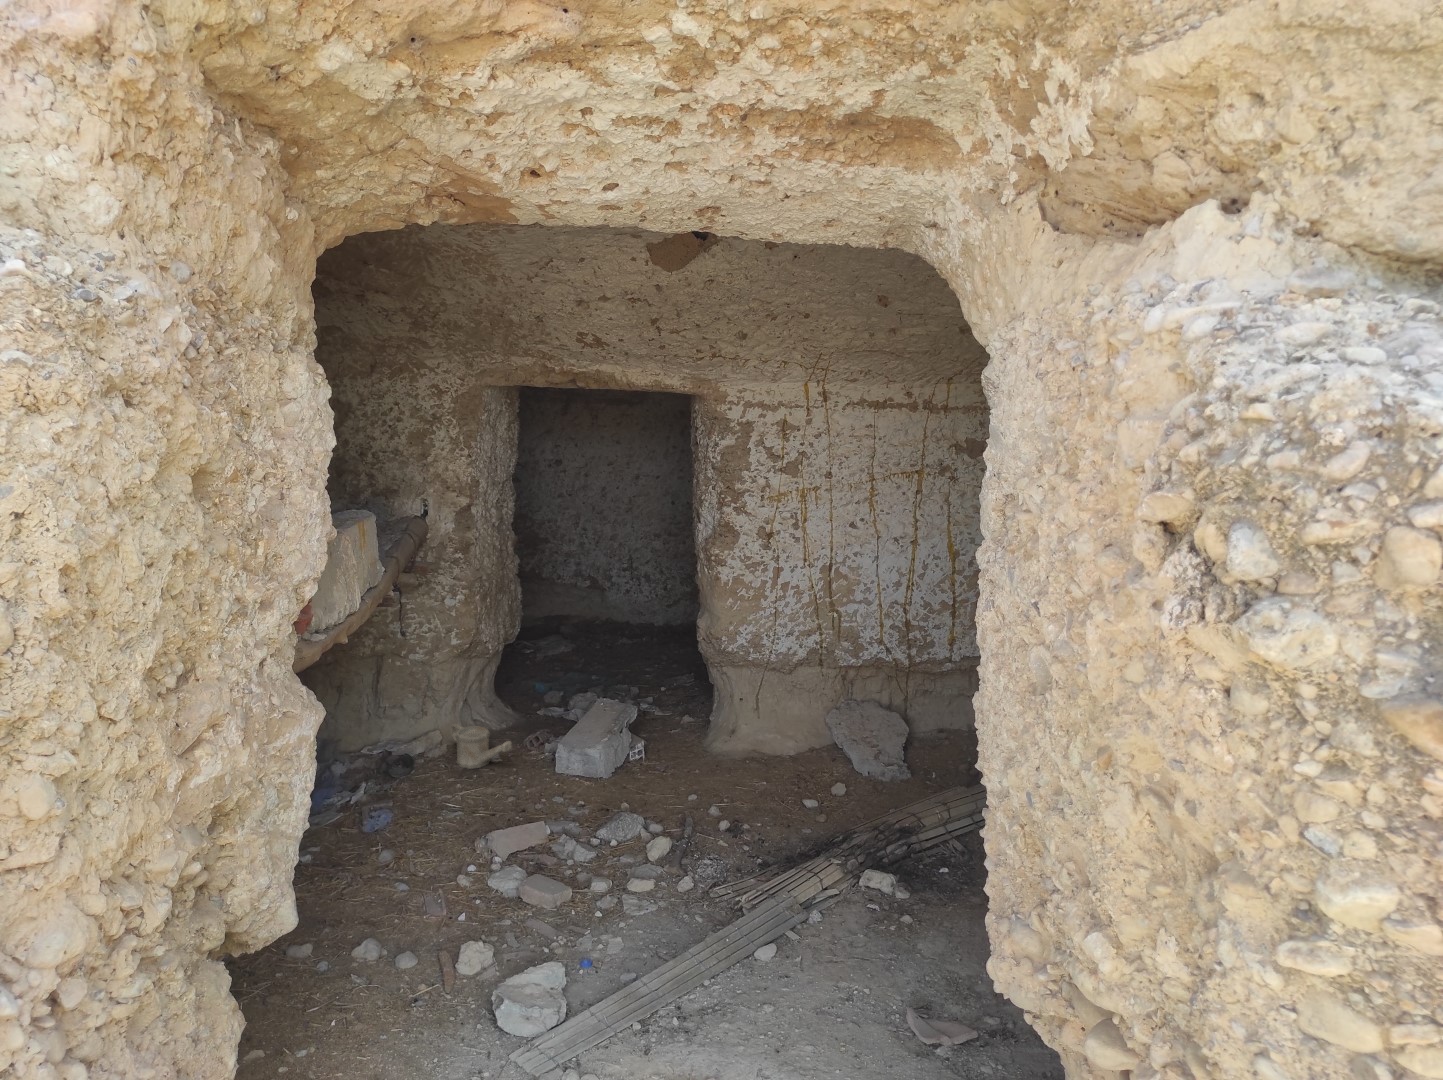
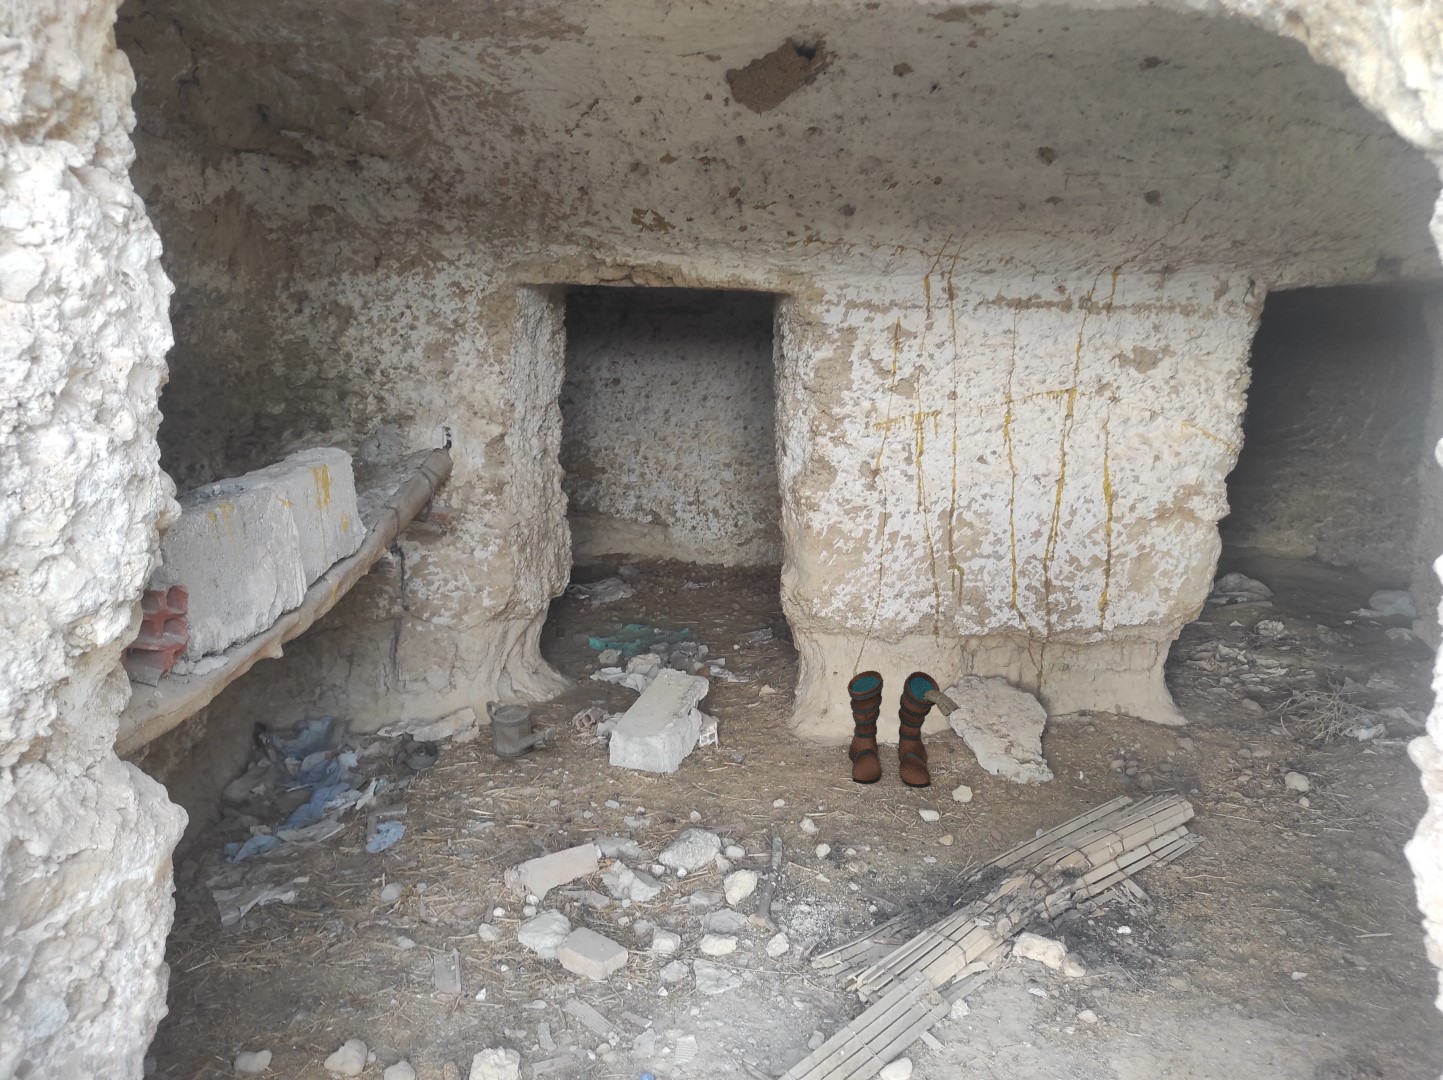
boots: none [749,695,838,787] -> present [847,671,961,787]

